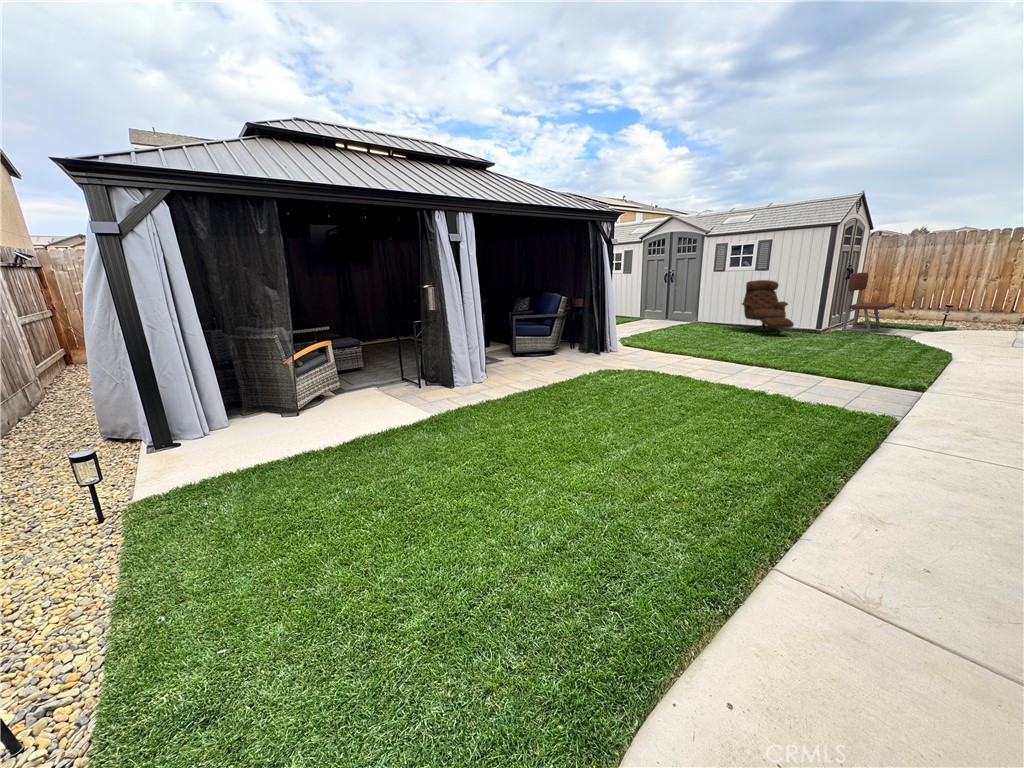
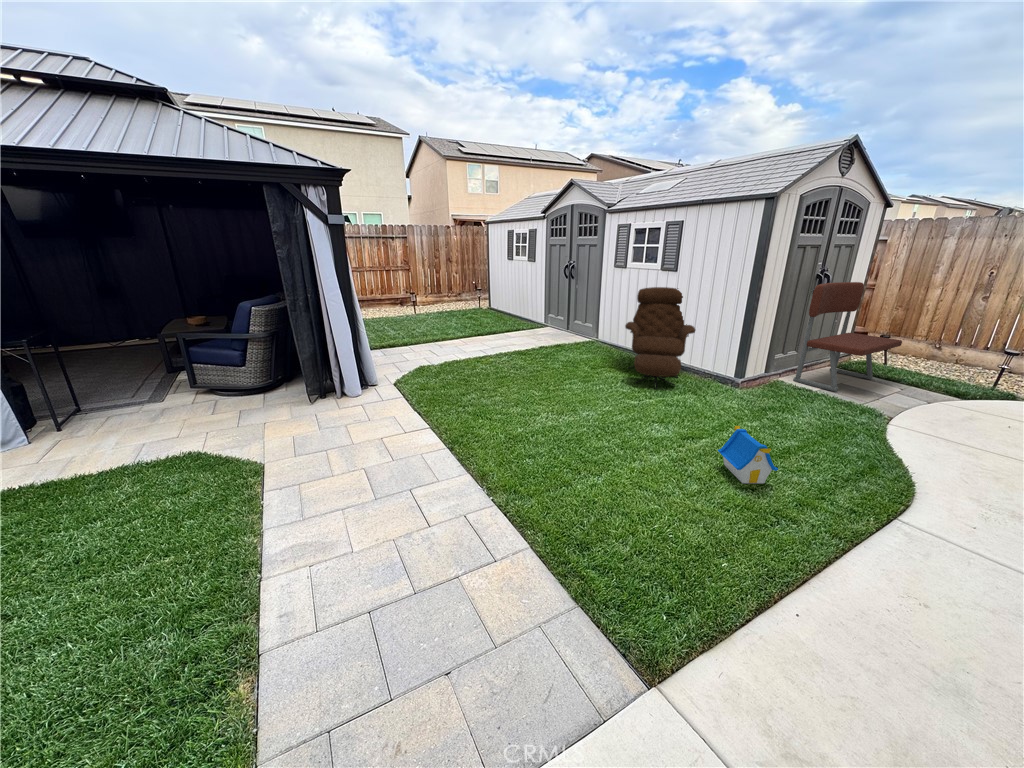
toy house: none [862,332,896,355] -> present [718,426,778,483]

